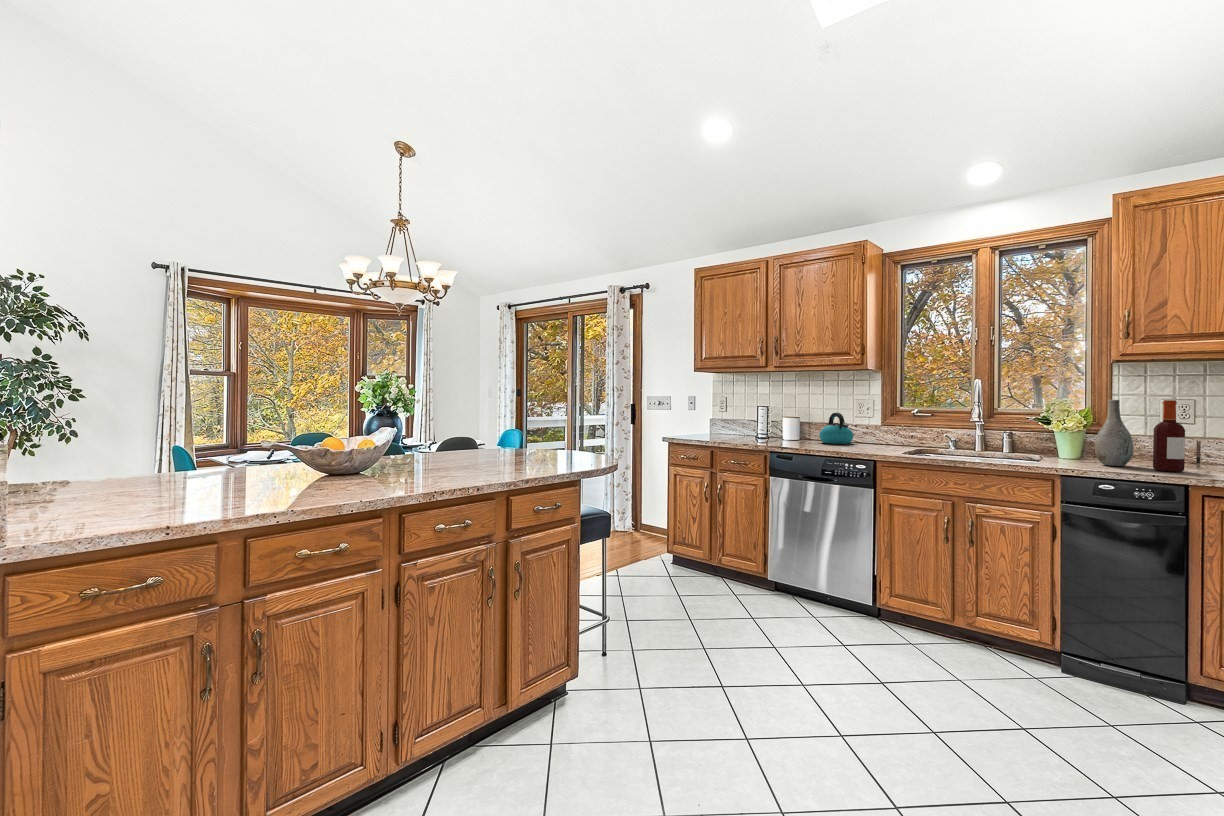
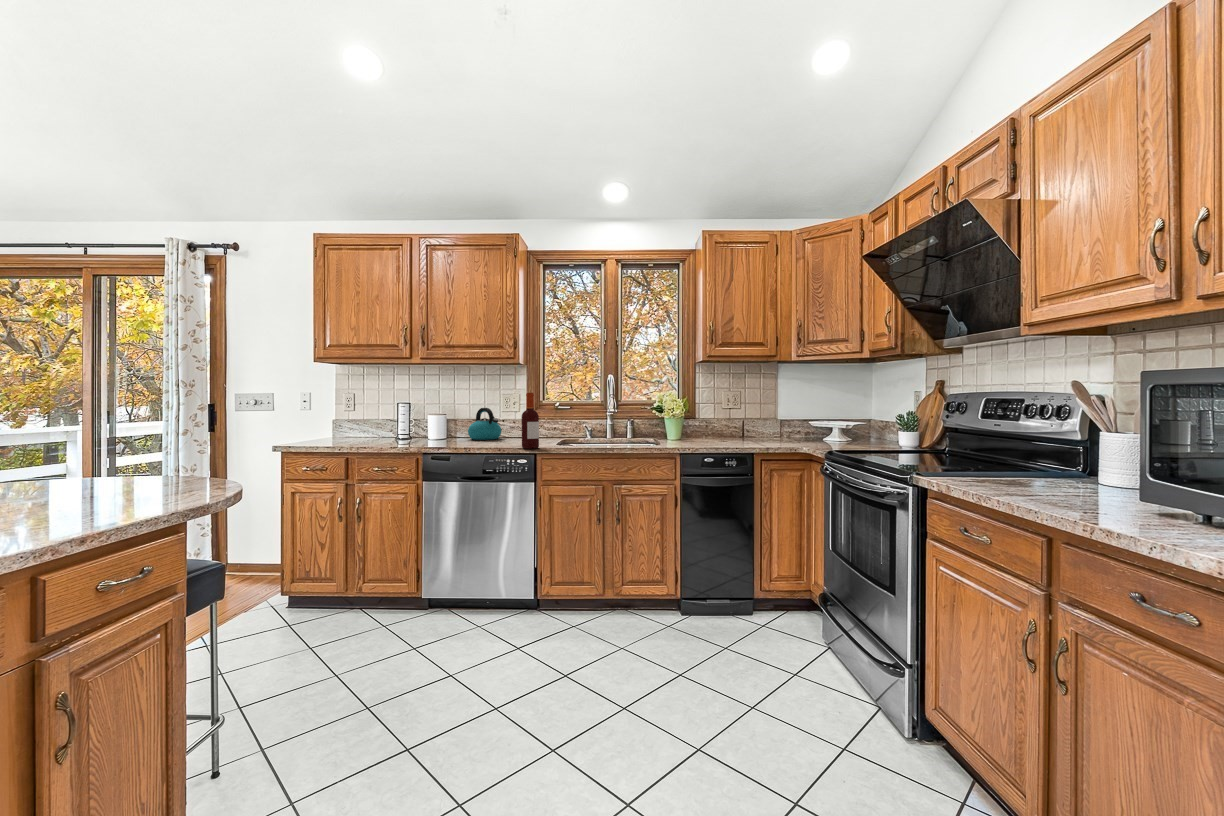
vase: present [1095,400,1133,466] -> none [698,392,721,444]
bottle: present [1153,400,1185,472] -> present [522,393,539,449]

